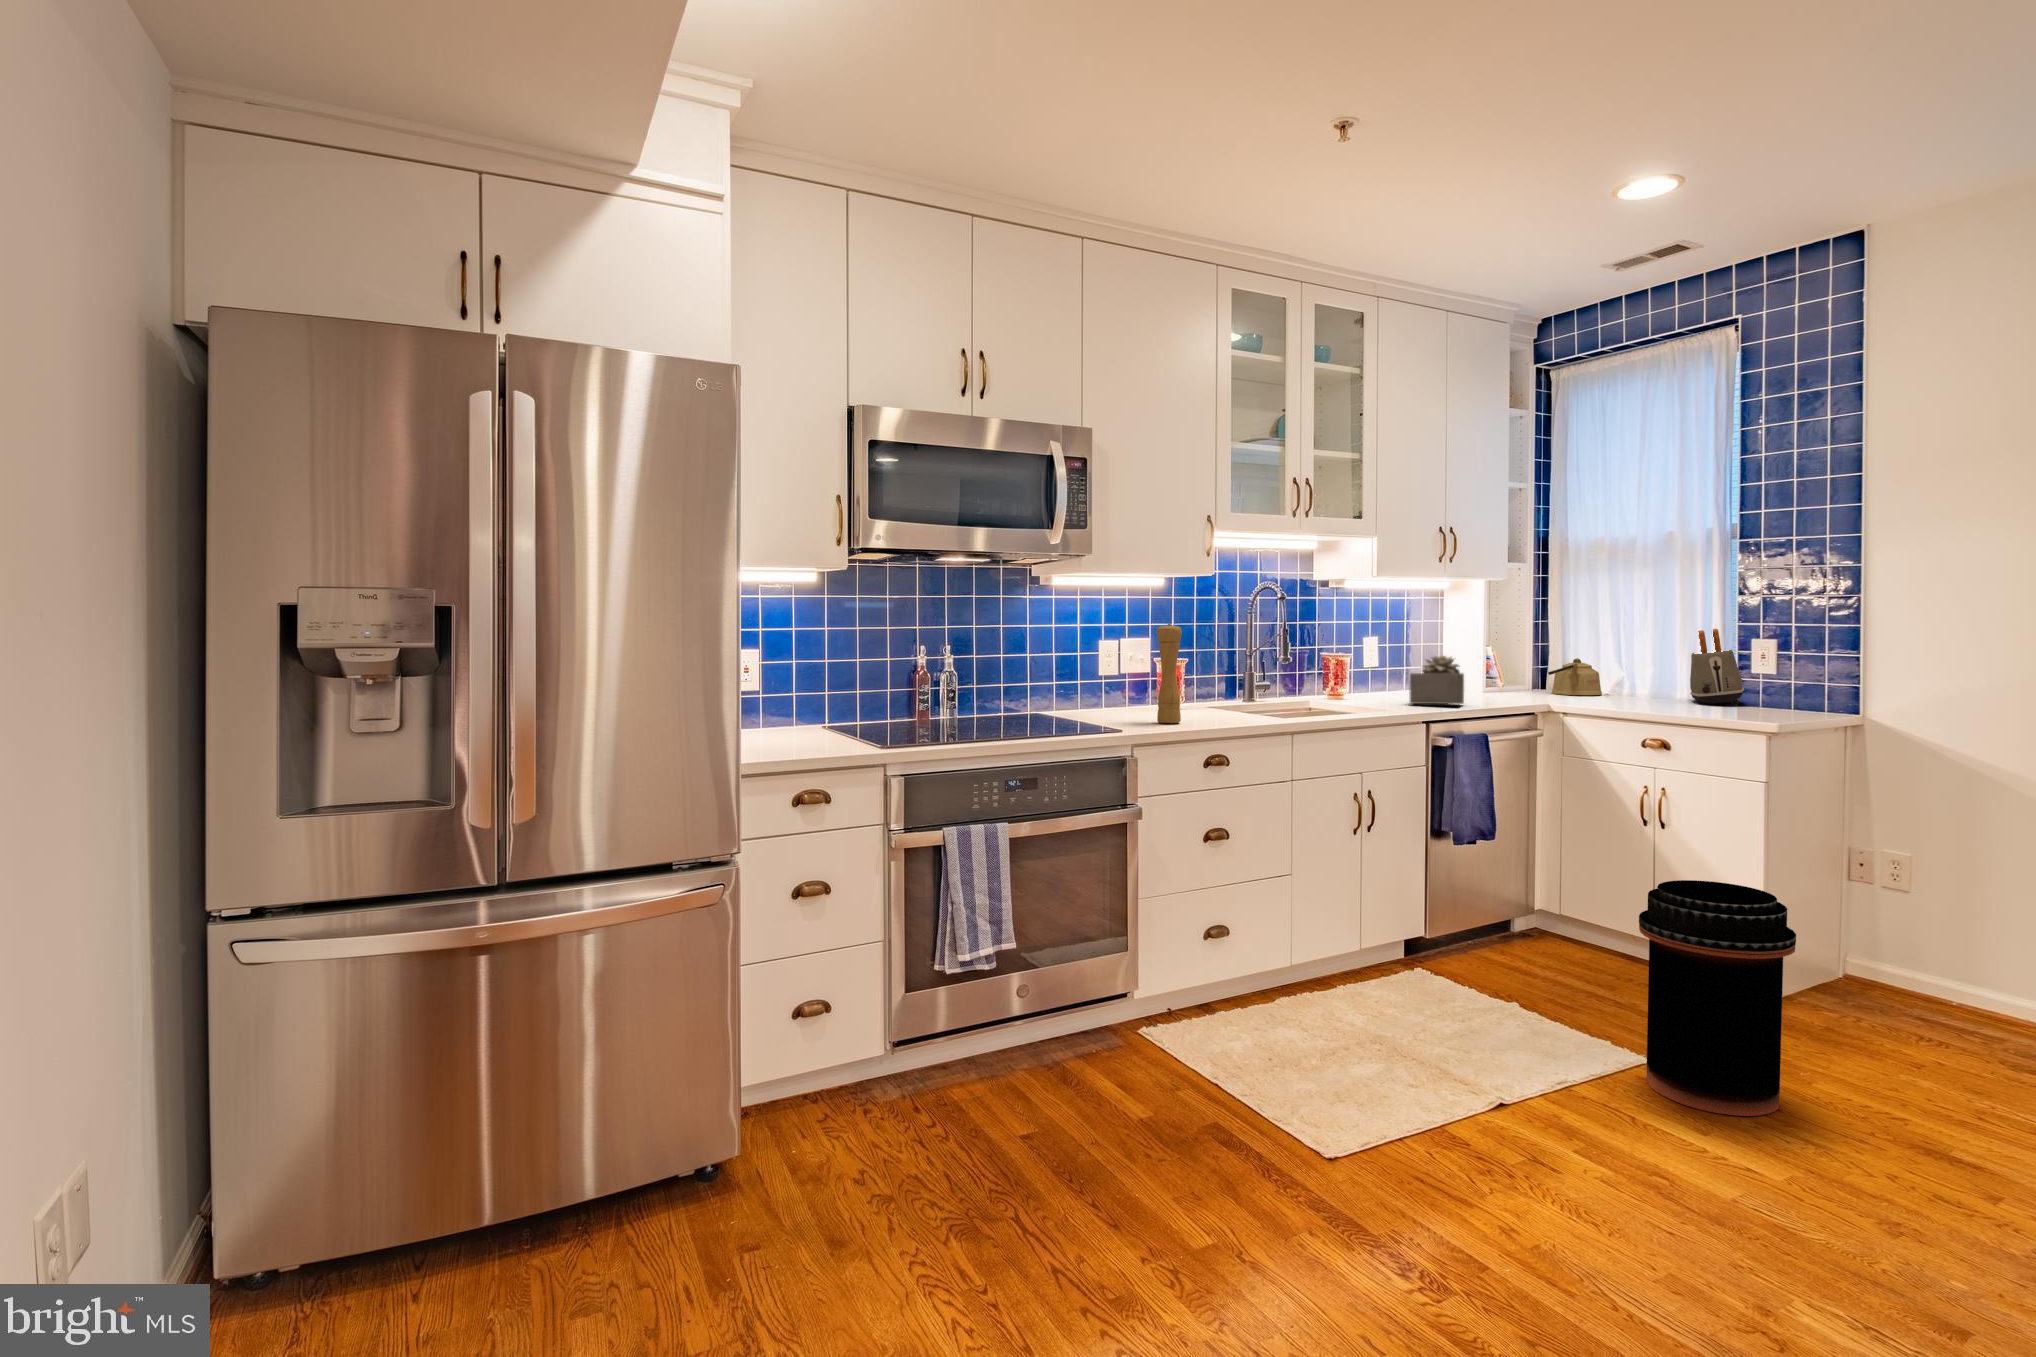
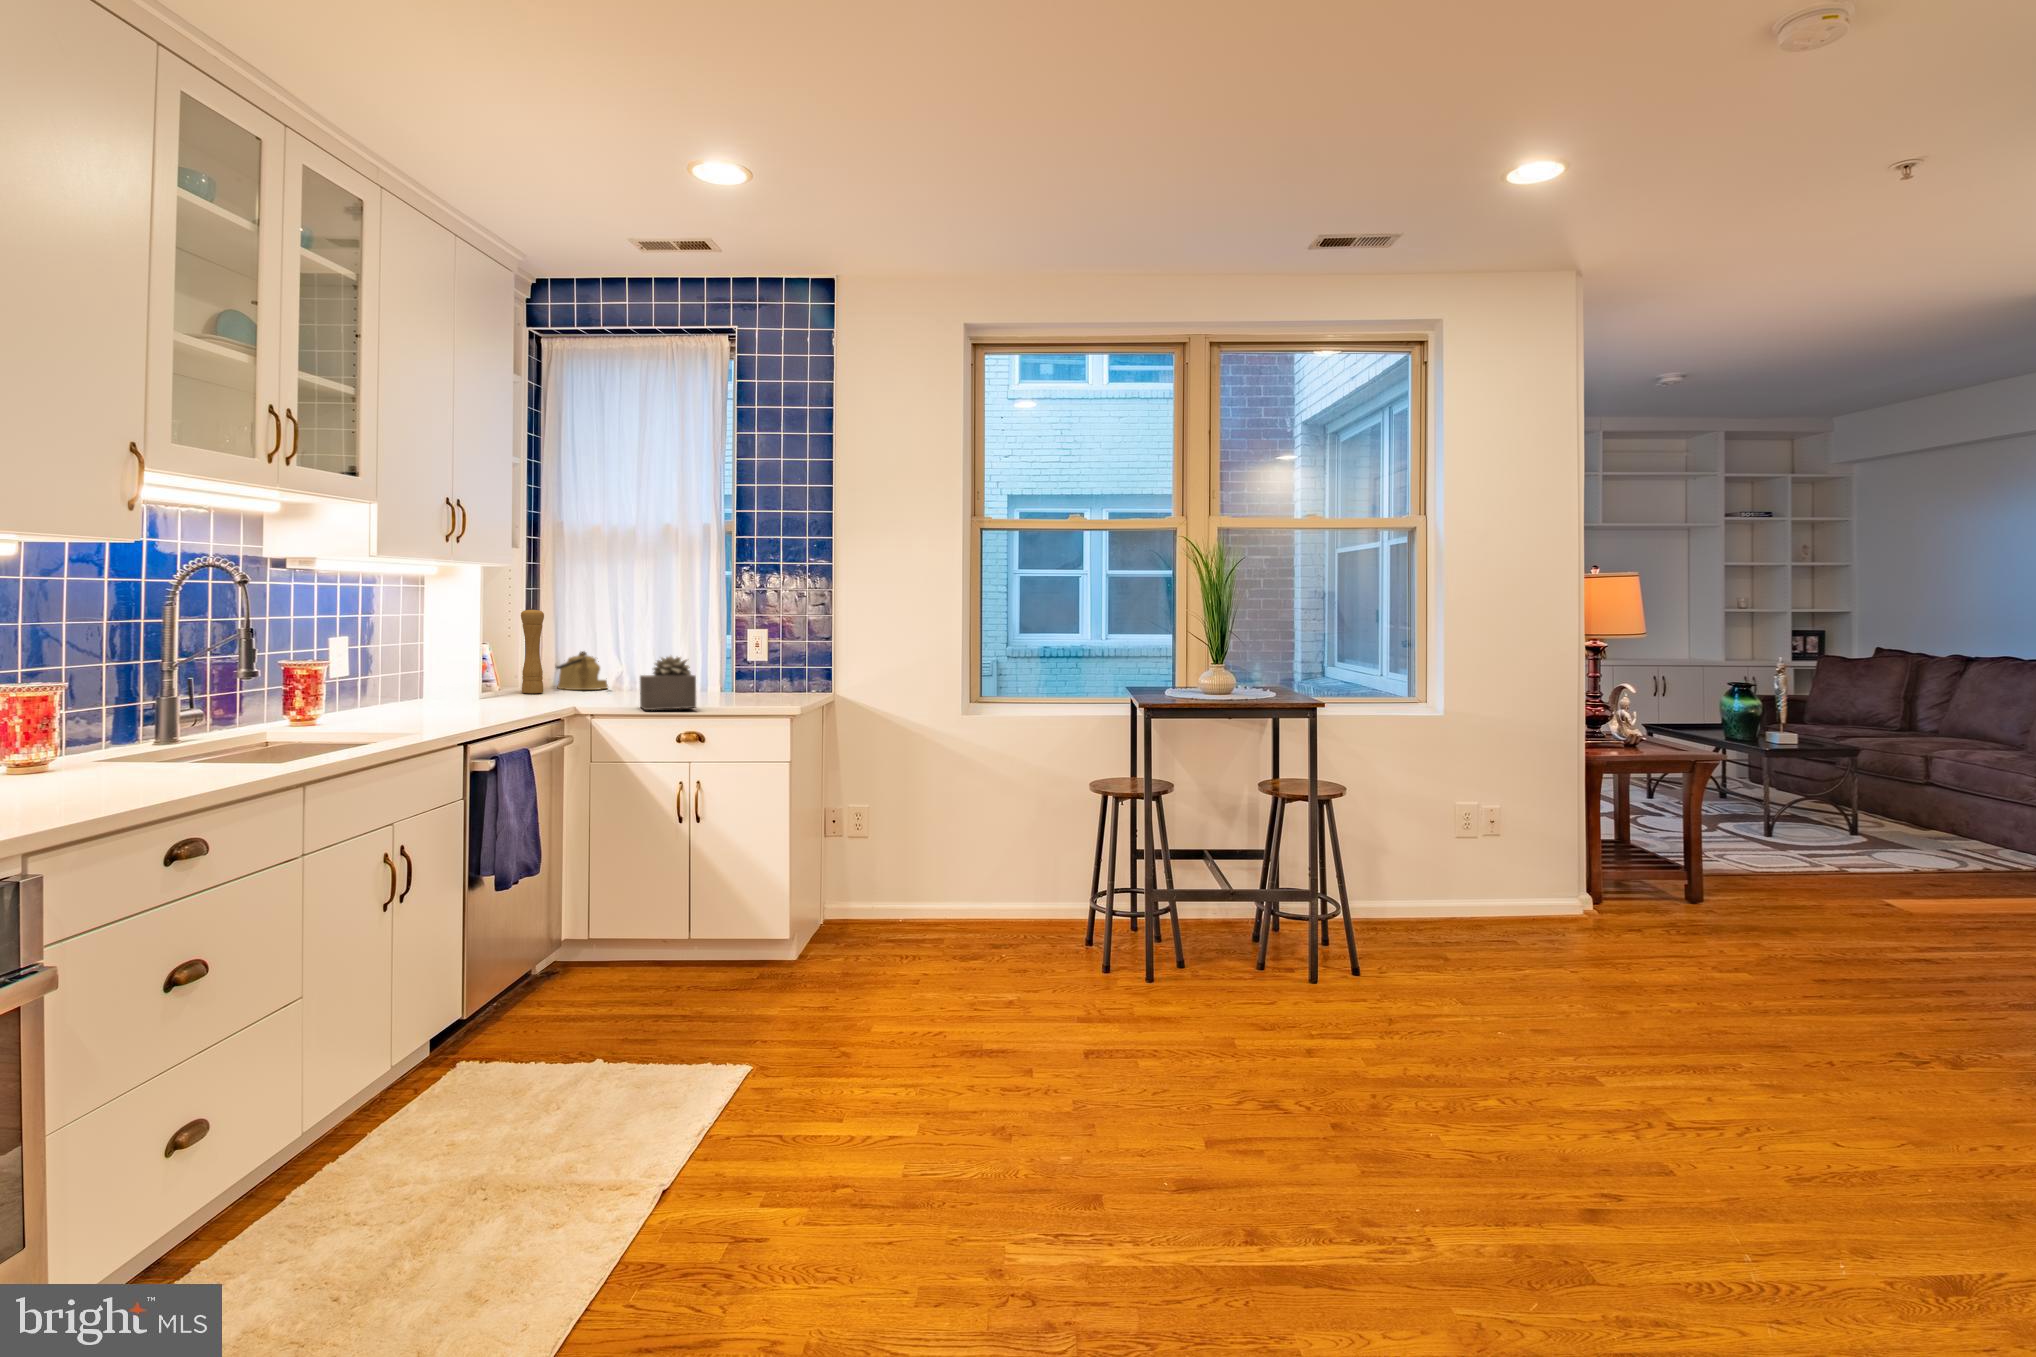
pepper mill: present [1156,624,1182,723] -> present [521,609,544,693]
toaster: present [1690,629,1744,705] -> none [690,623,740,695]
succulent plant: present [1409,655,1464,705] -> present [640,656,696,710]
trash can: present [1639,880,1796,1116] -> none [754,876,882,1101]

